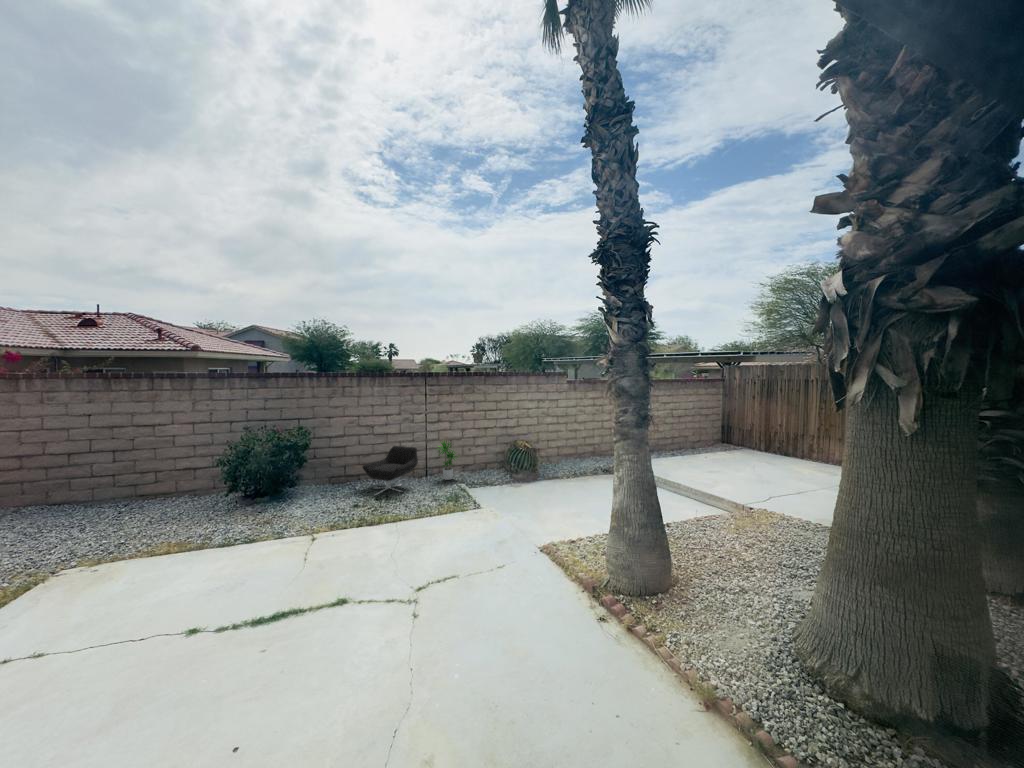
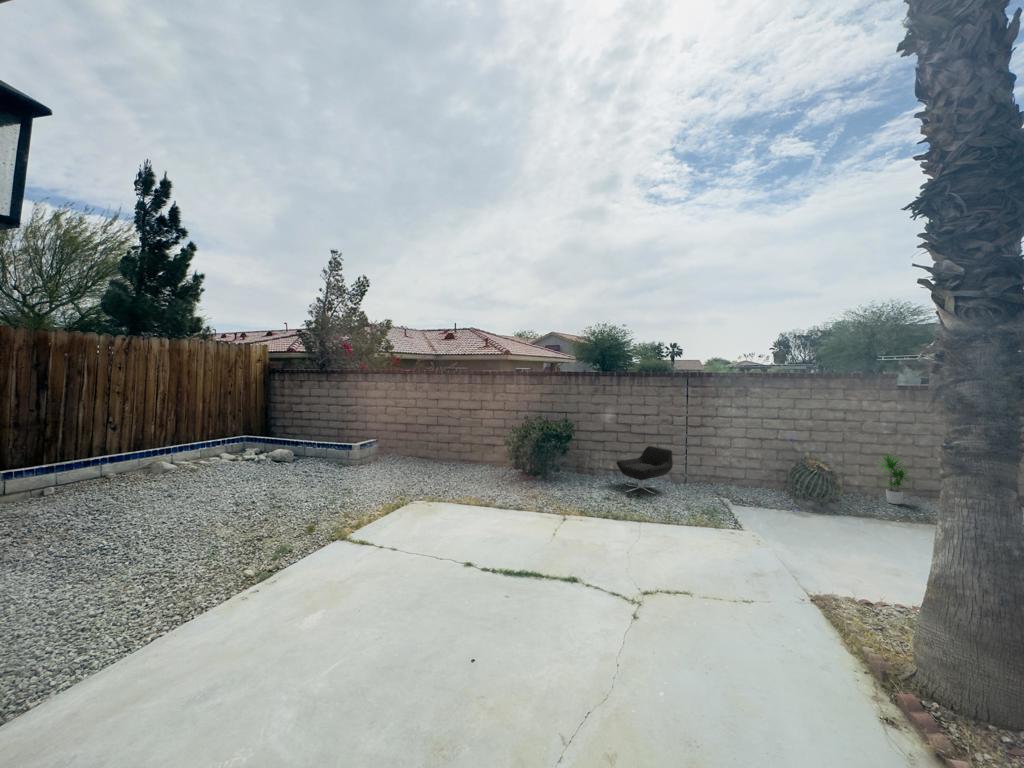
potted plant: present [438,440,456,480] -> present [878,454,909,504]

